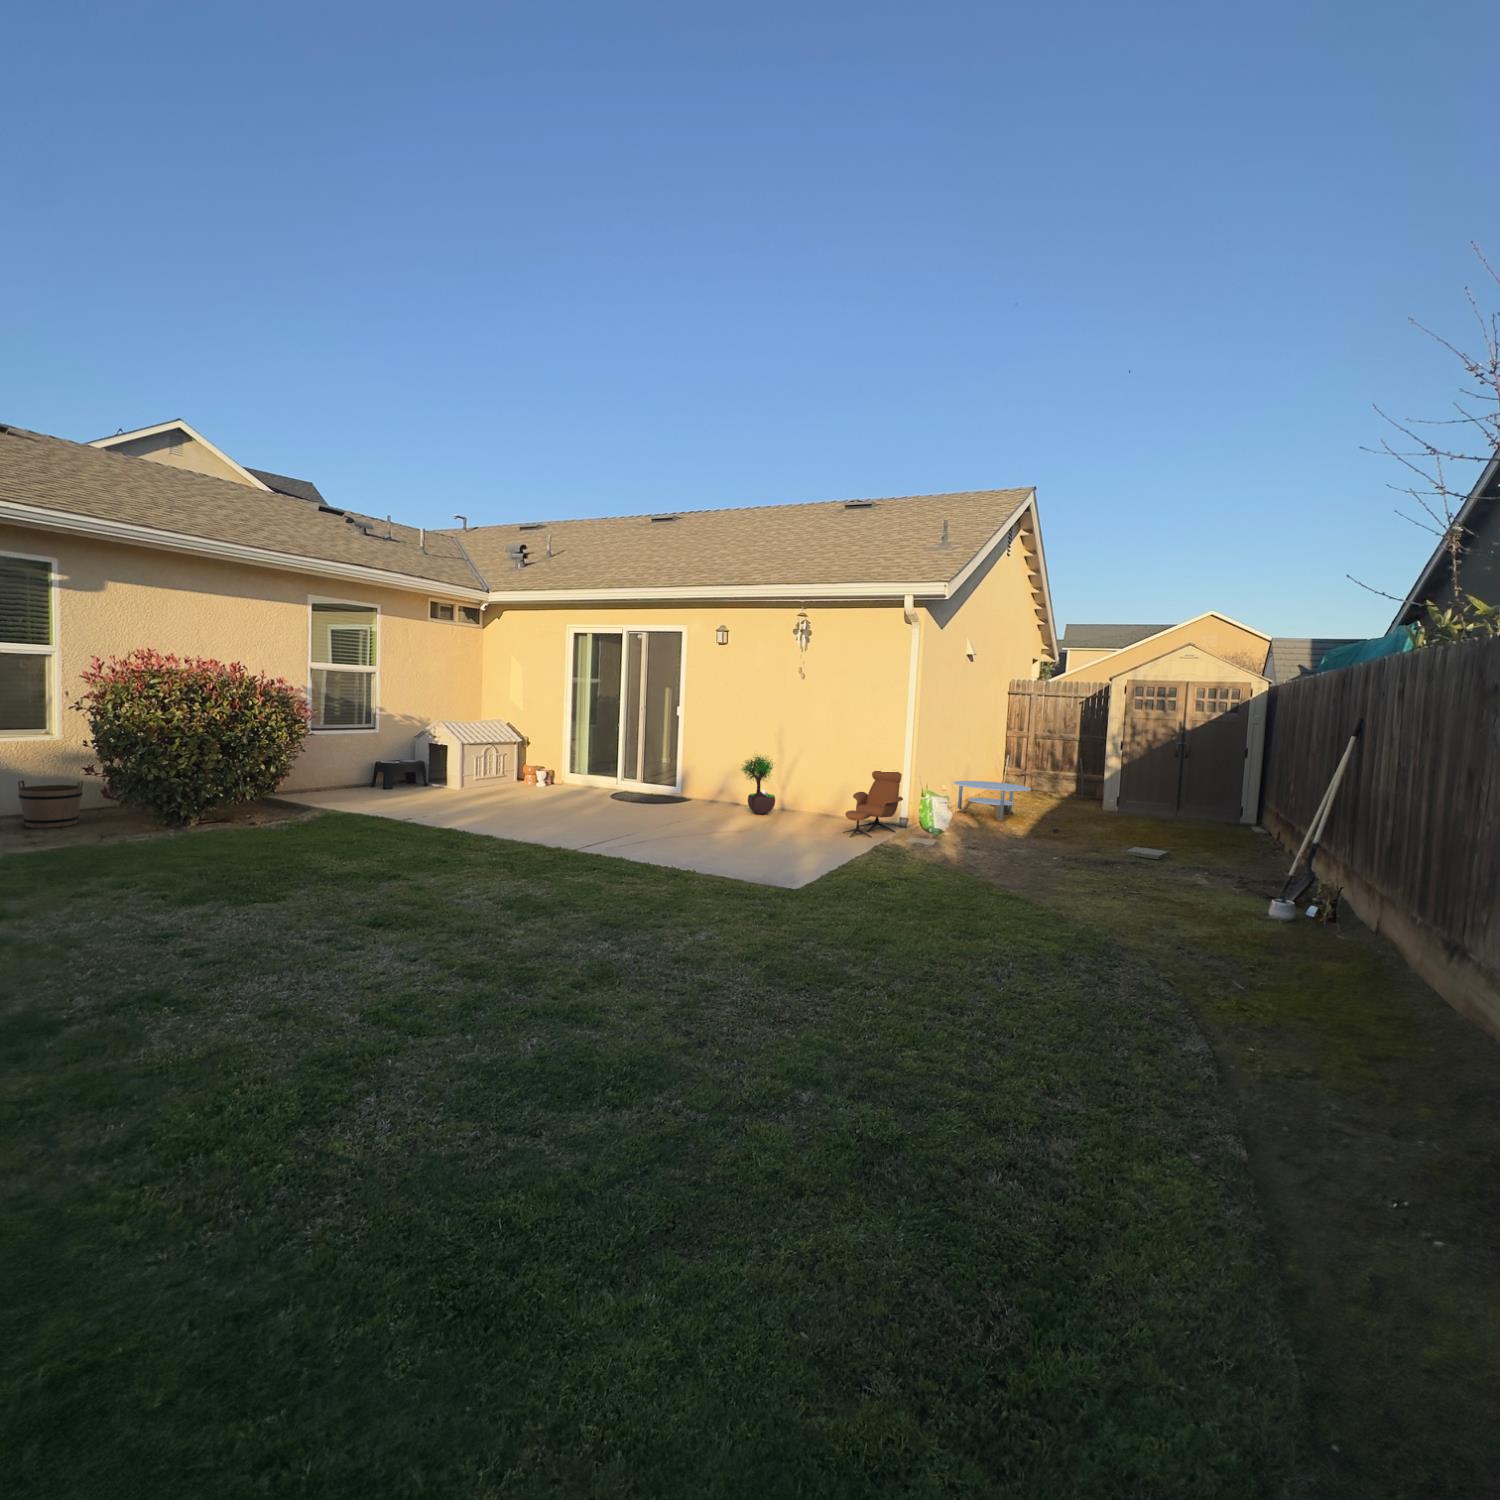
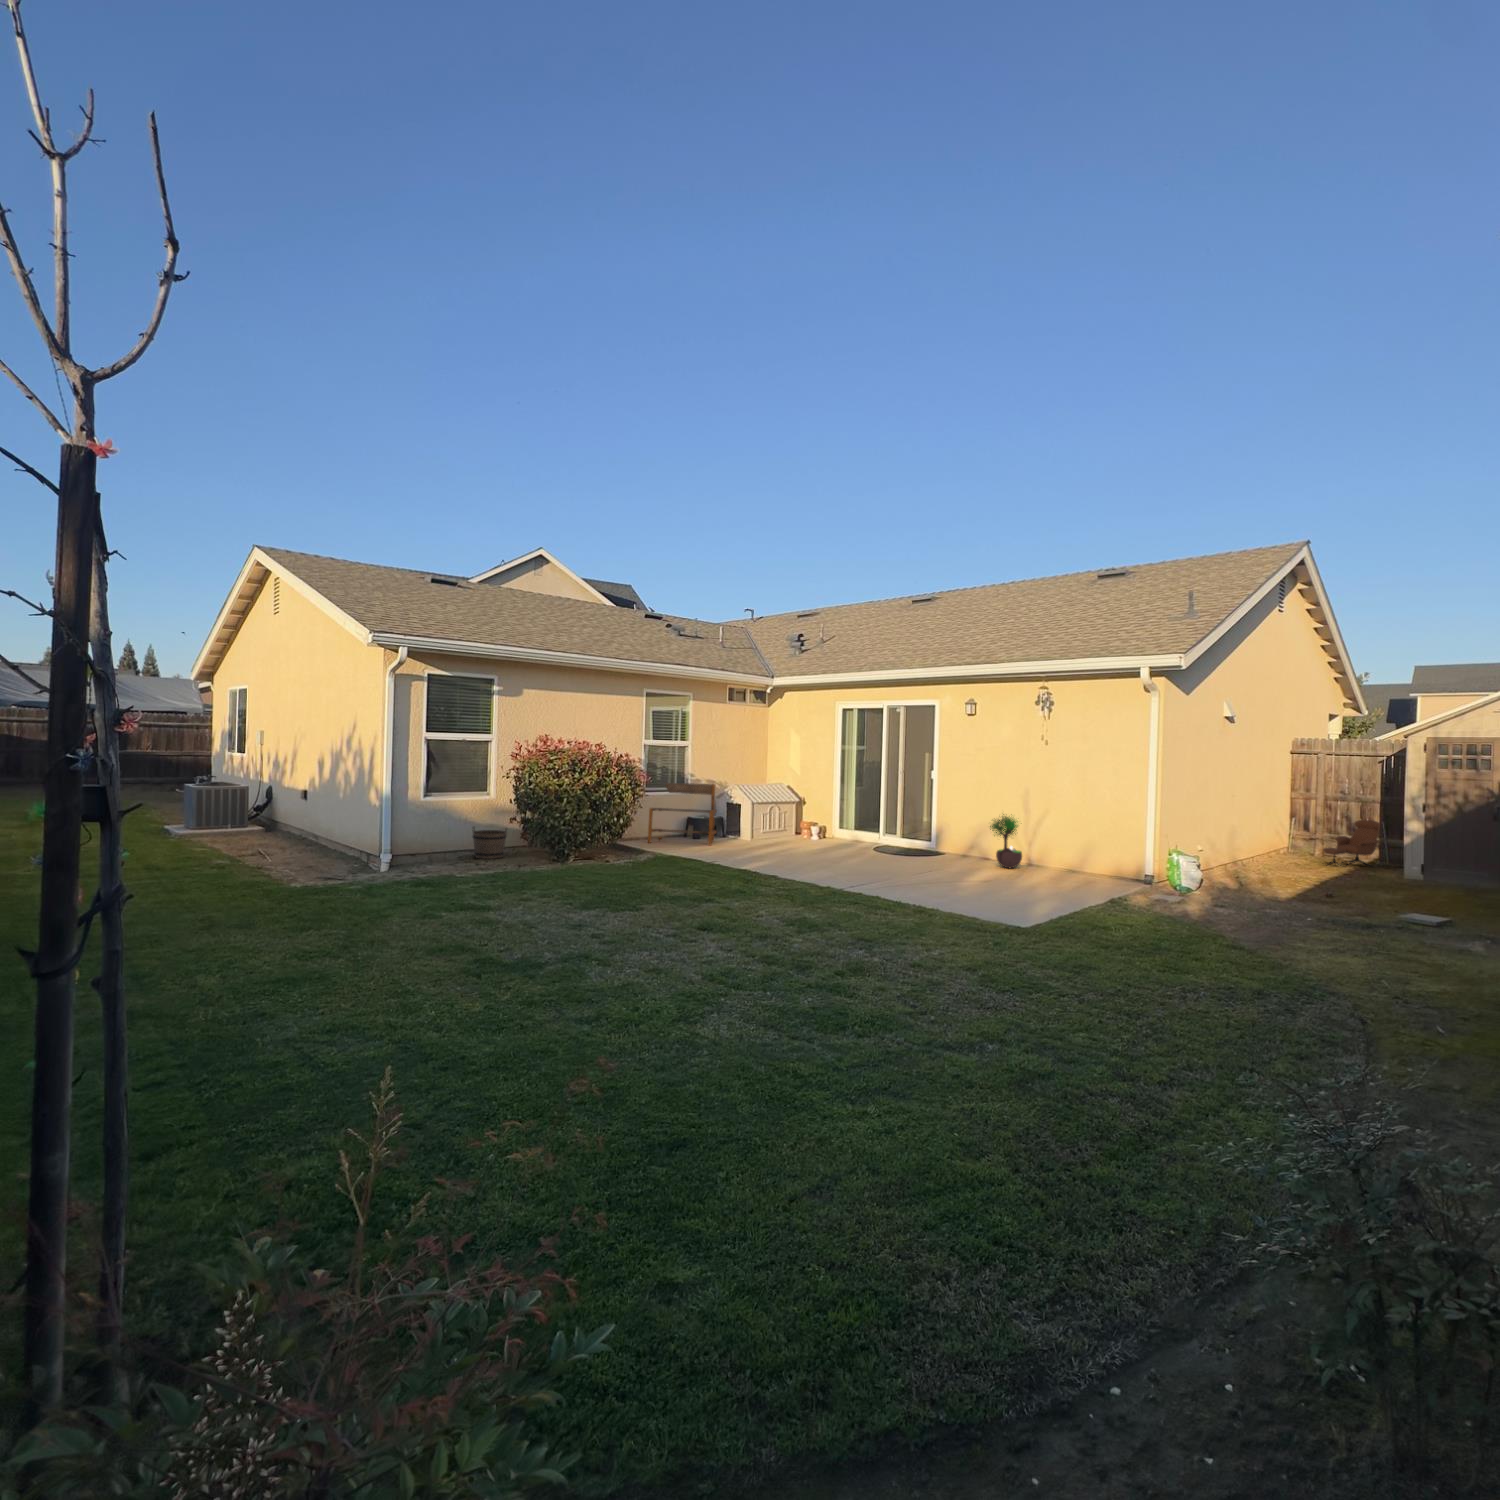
bench: none [321,717,416,796] -> present [648,783,717,846]
lounge chair: present [843,771,903,837] -> present [1323,820,1380,866]
round table: present [954,781,1031,821] -> none [1213,843,1299,883]

